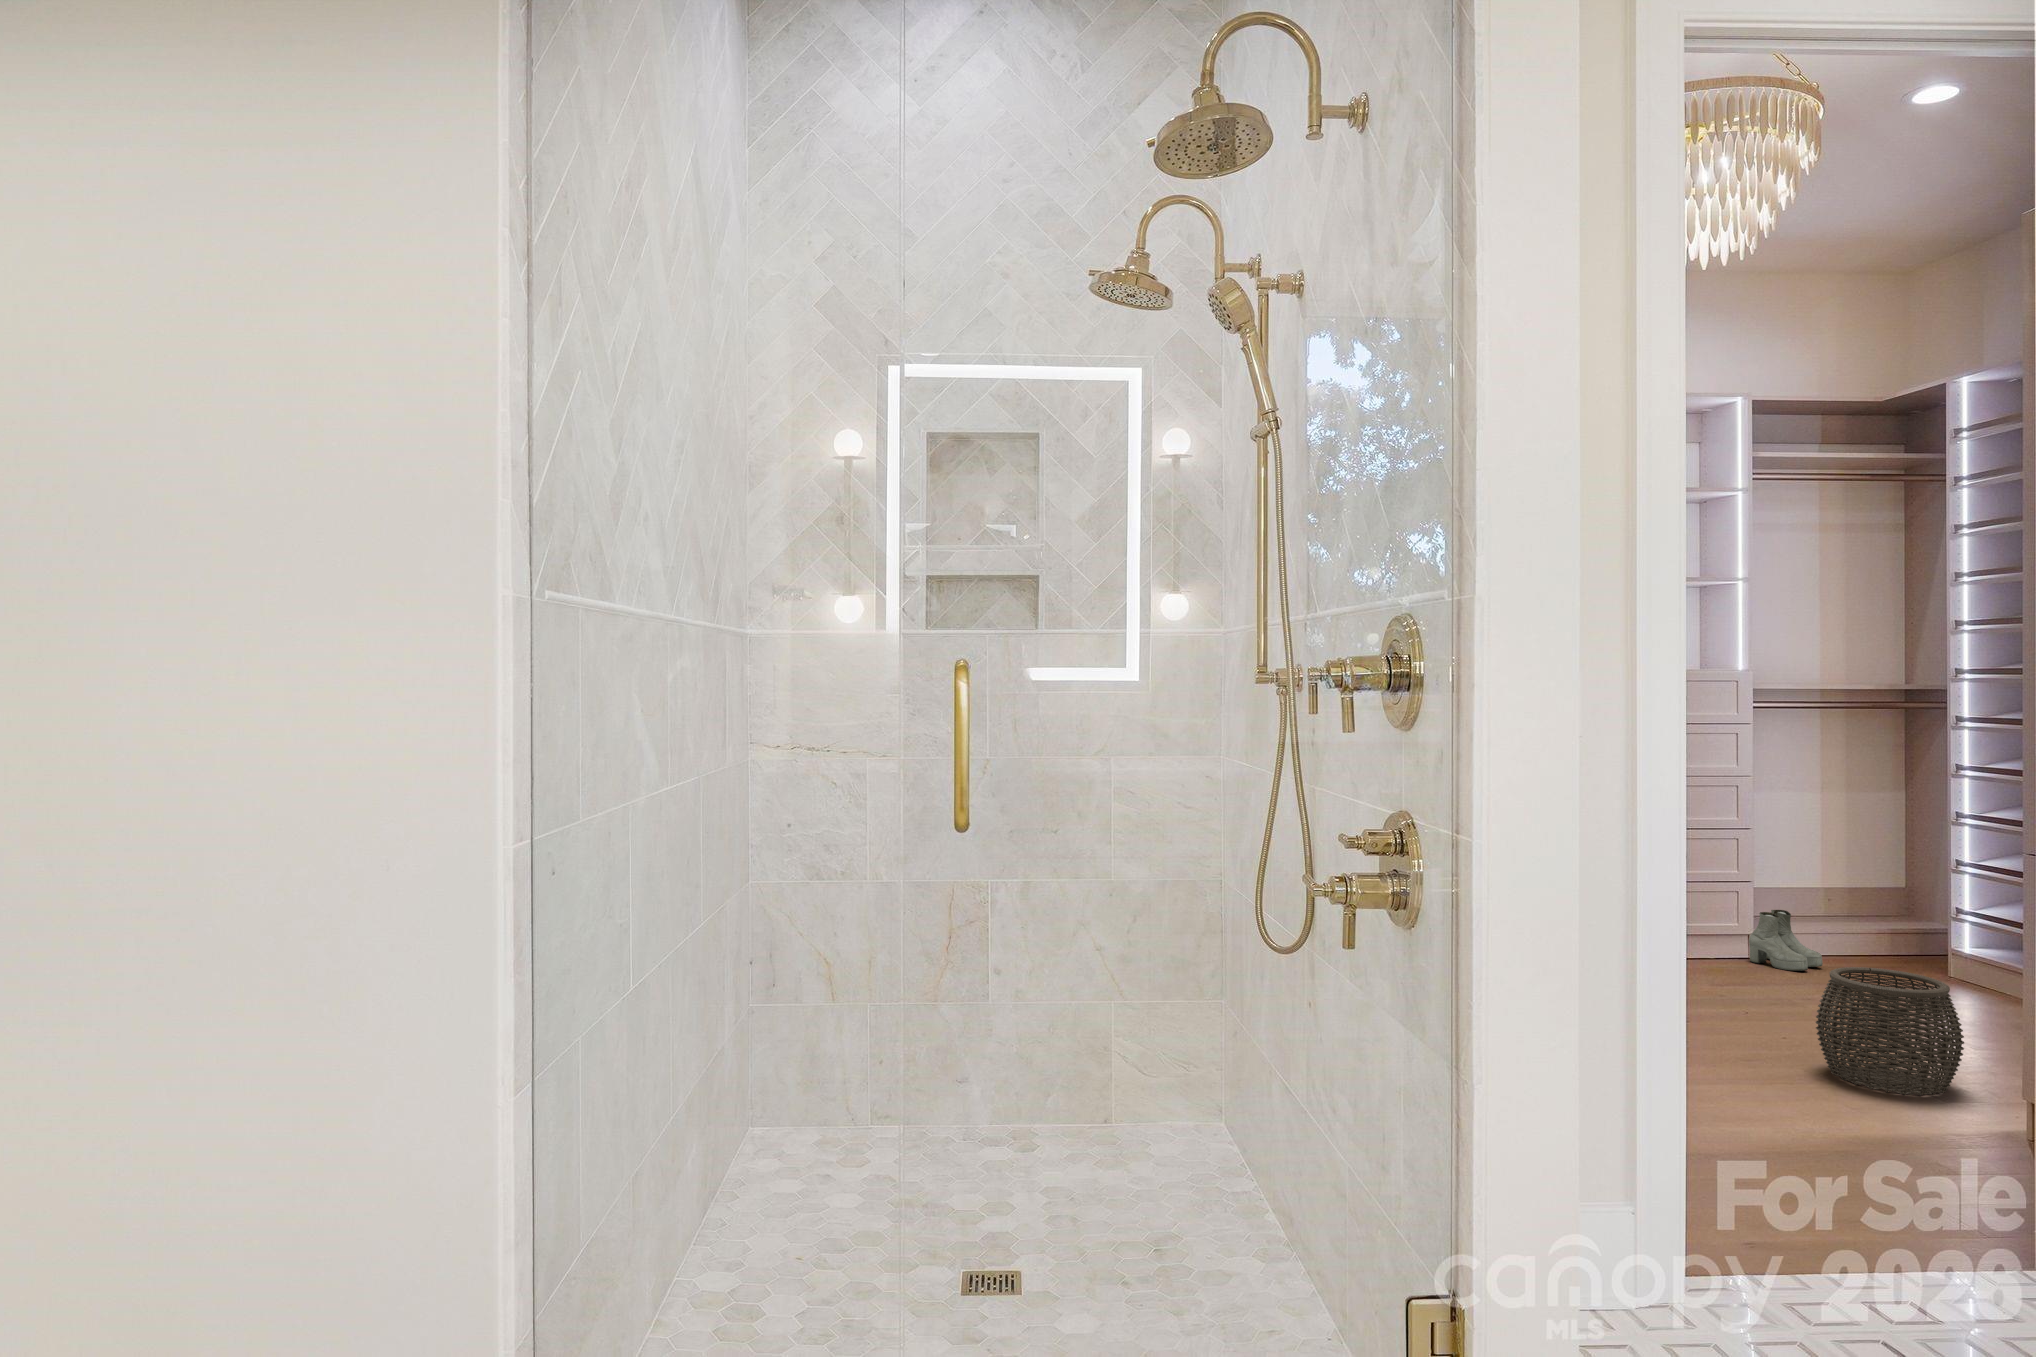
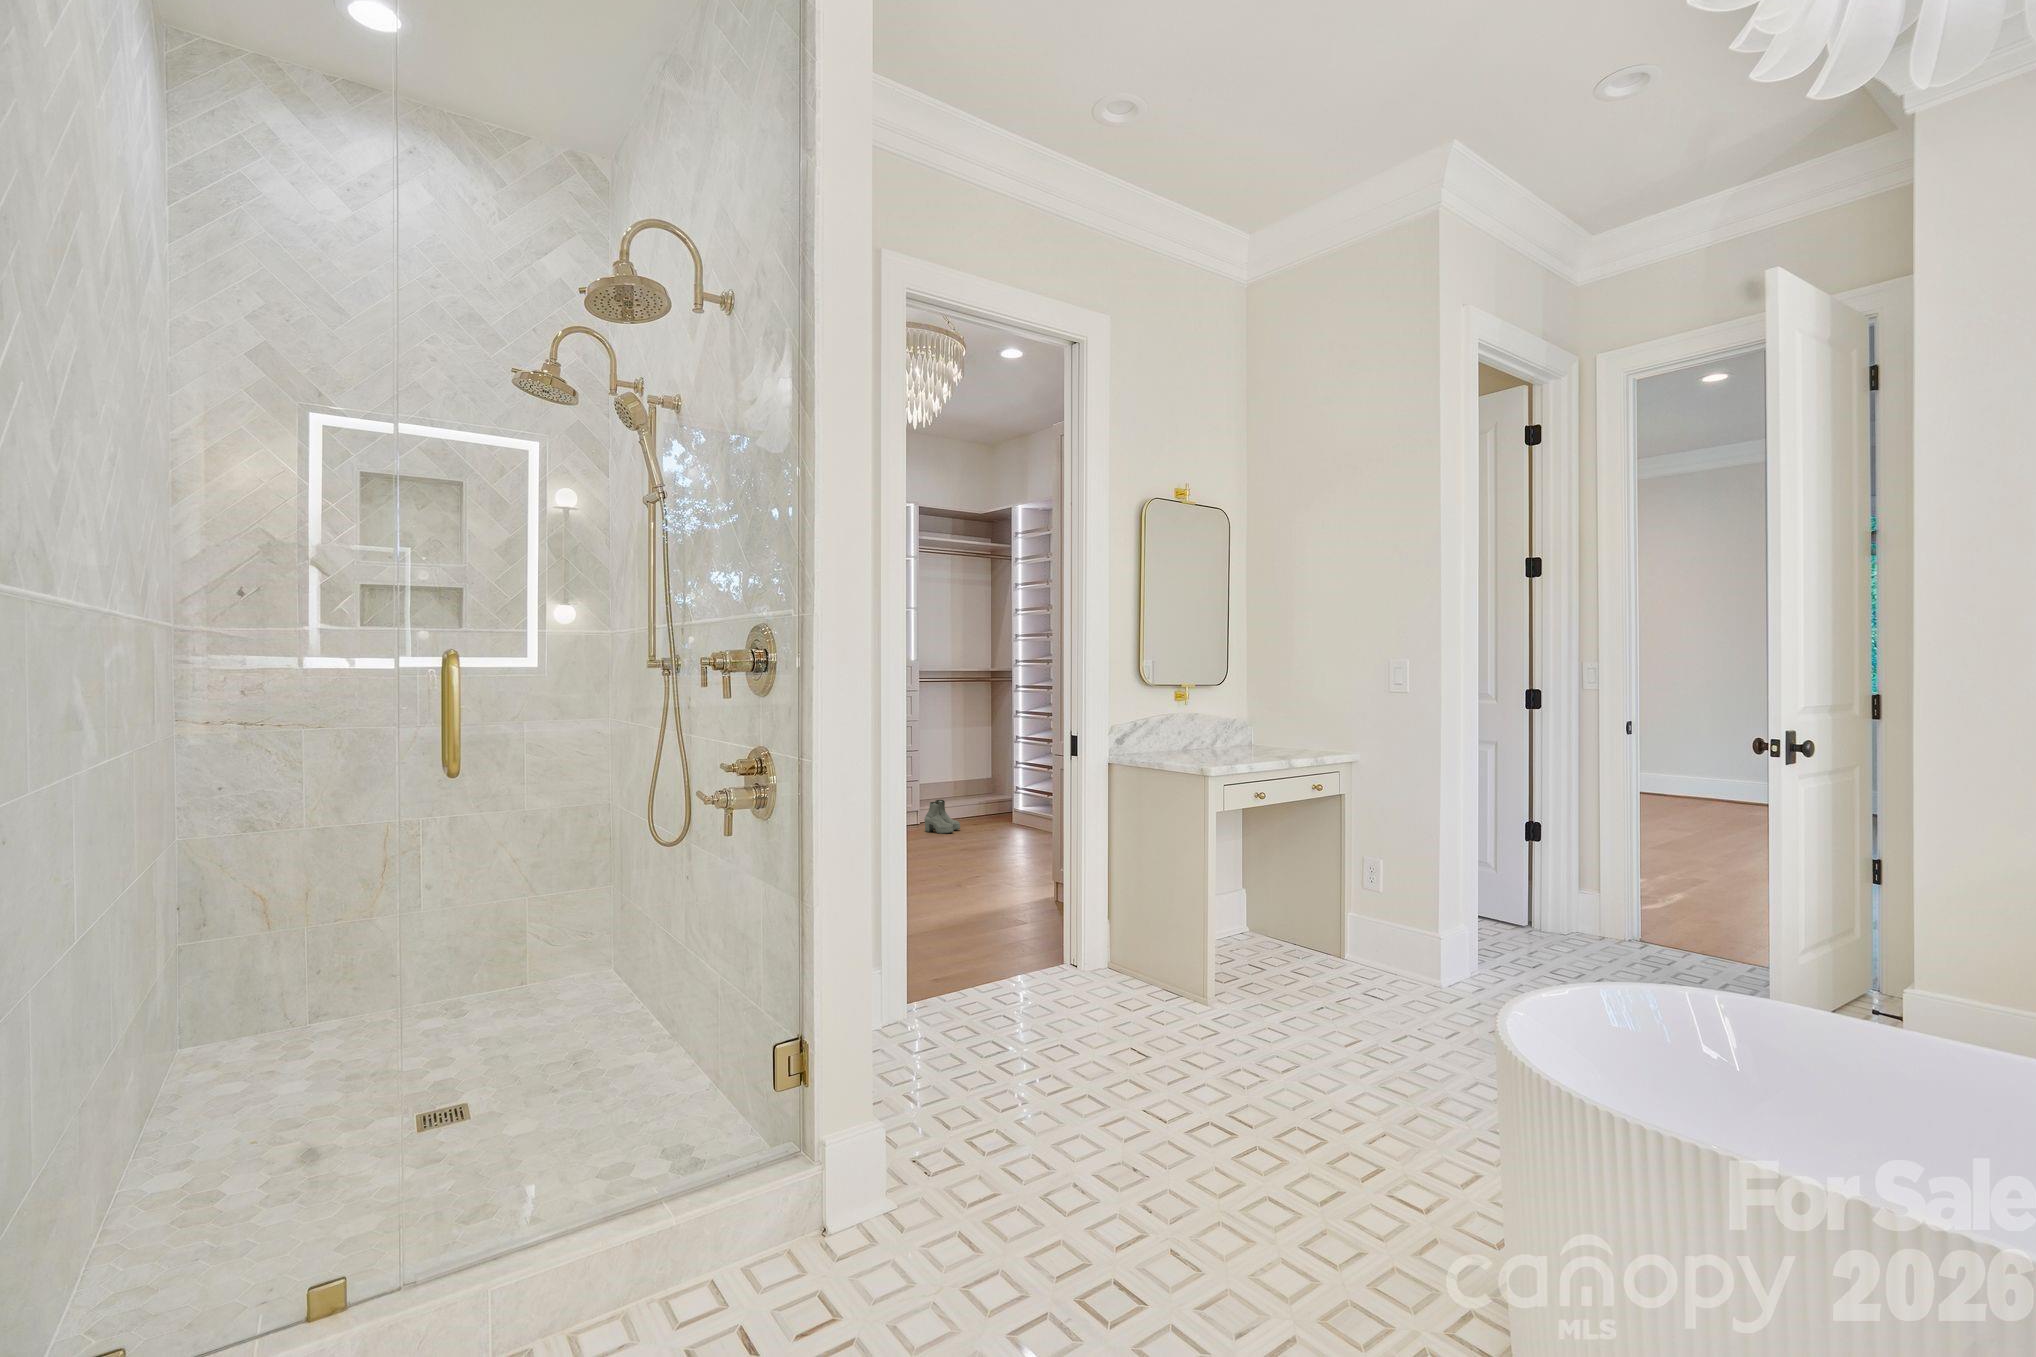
woven basket: present [1816,967,1964,1096] -> none [960,823,1025,889]

